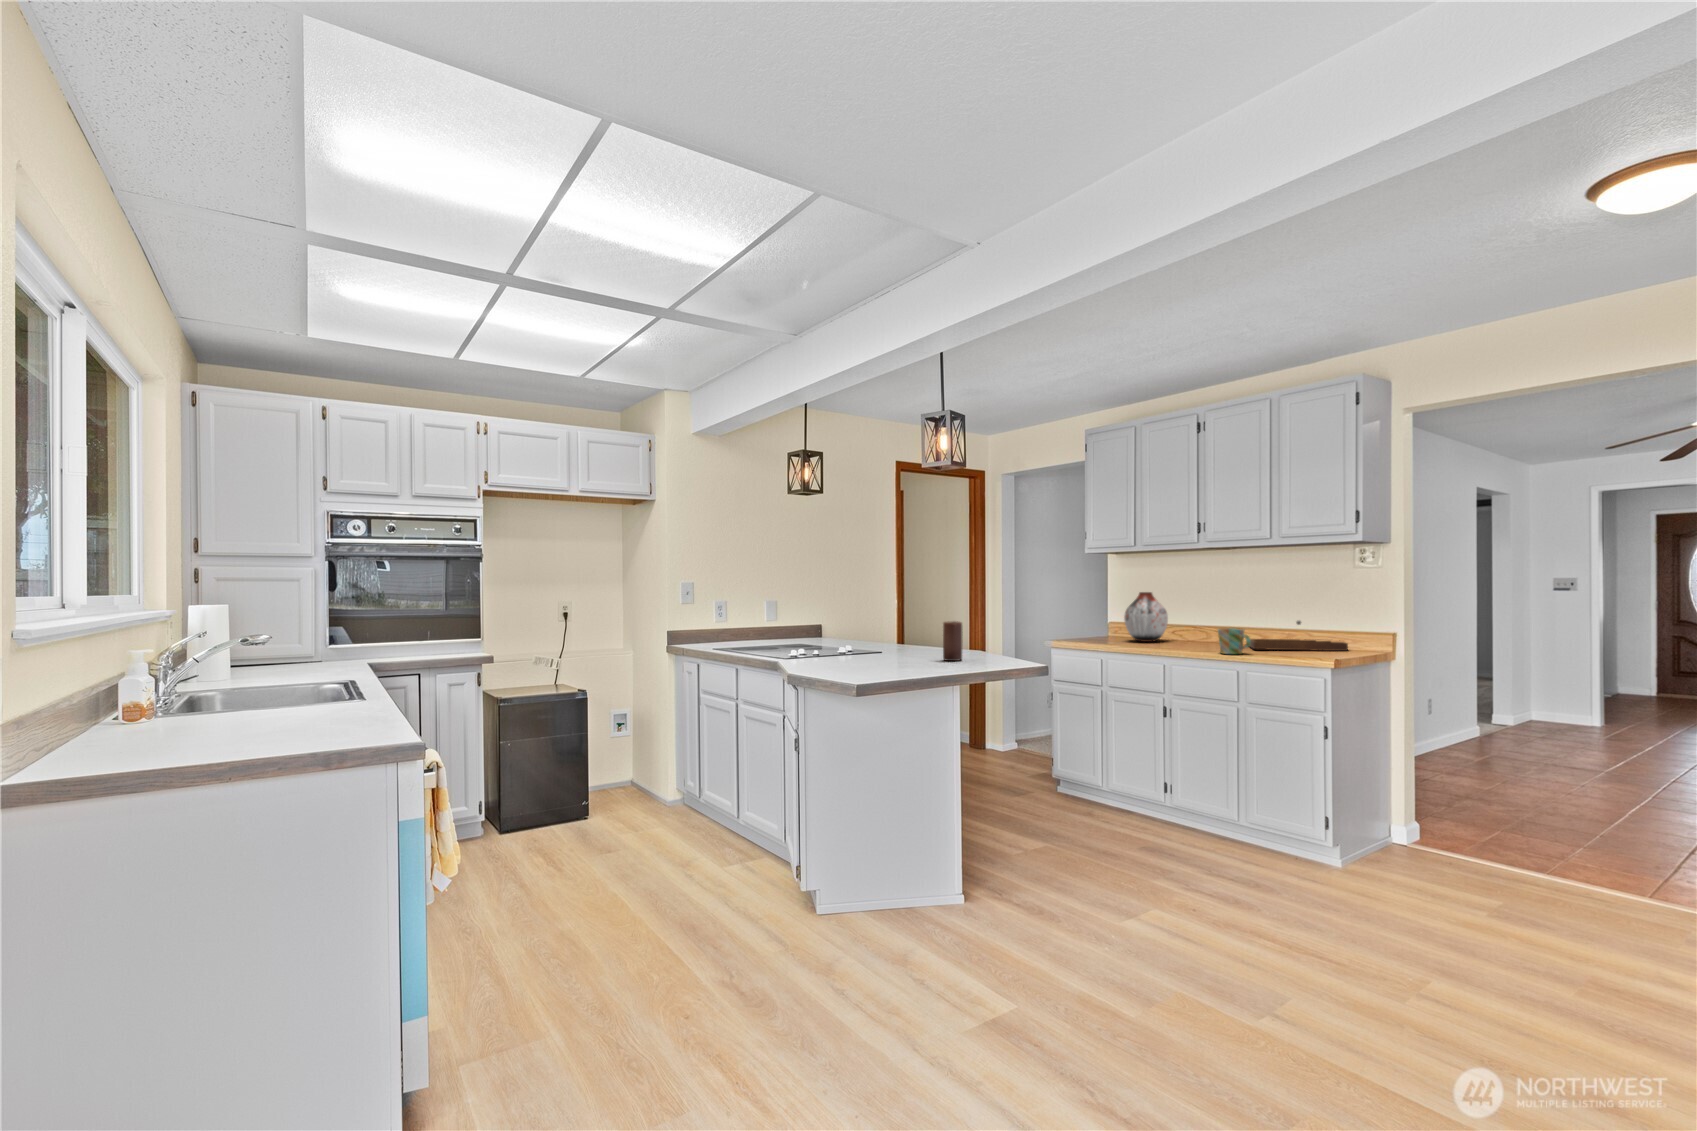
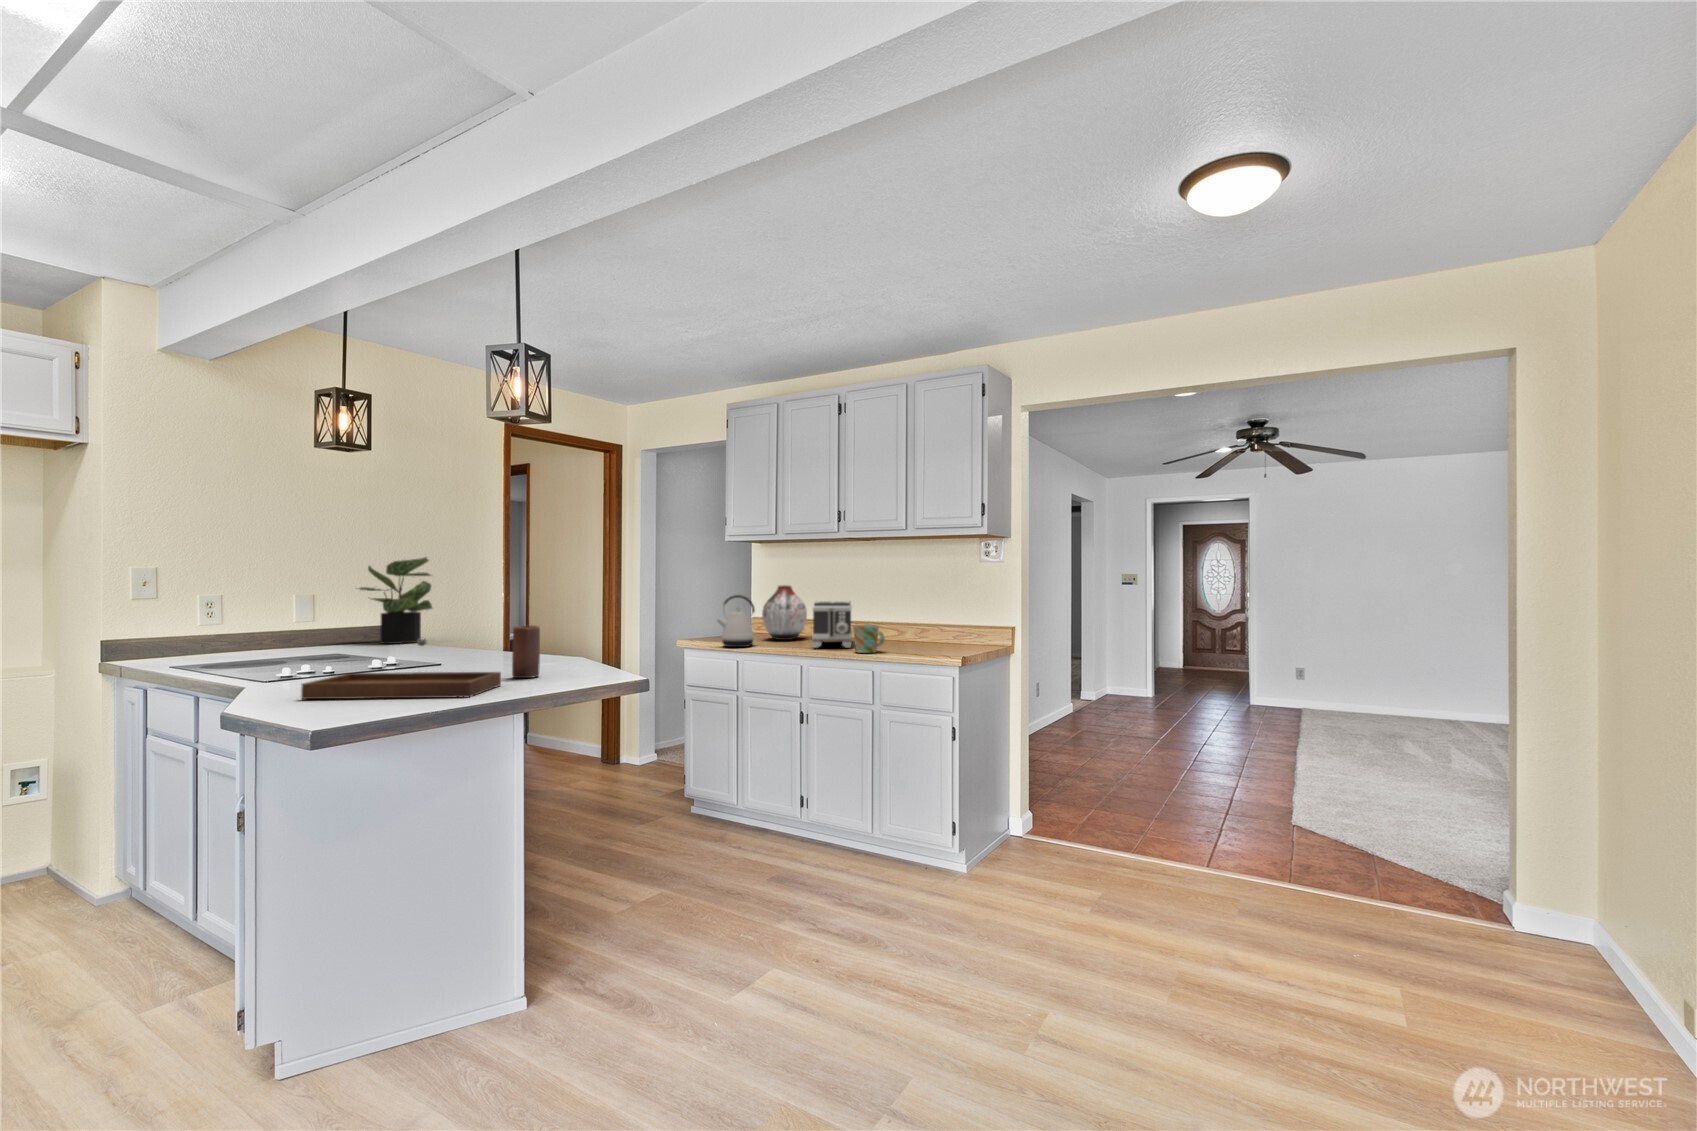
potted plant: none [797,570,855,637] -> present [359,557,432,644]
kettle: none [1084,600,1121,647] -> present [717,595,756,647]
toaster: none [1176,606,1215,650] -> present [812,601,852,648]
tray: present [1250,621,1348,651] -> present [301,638,501,699]

